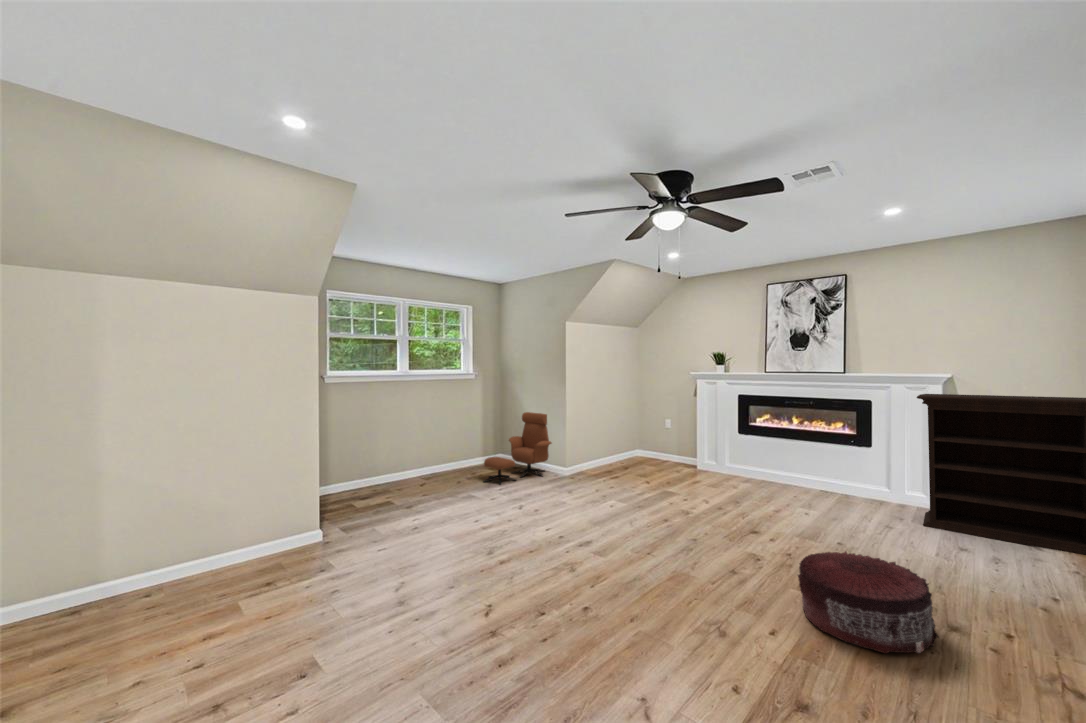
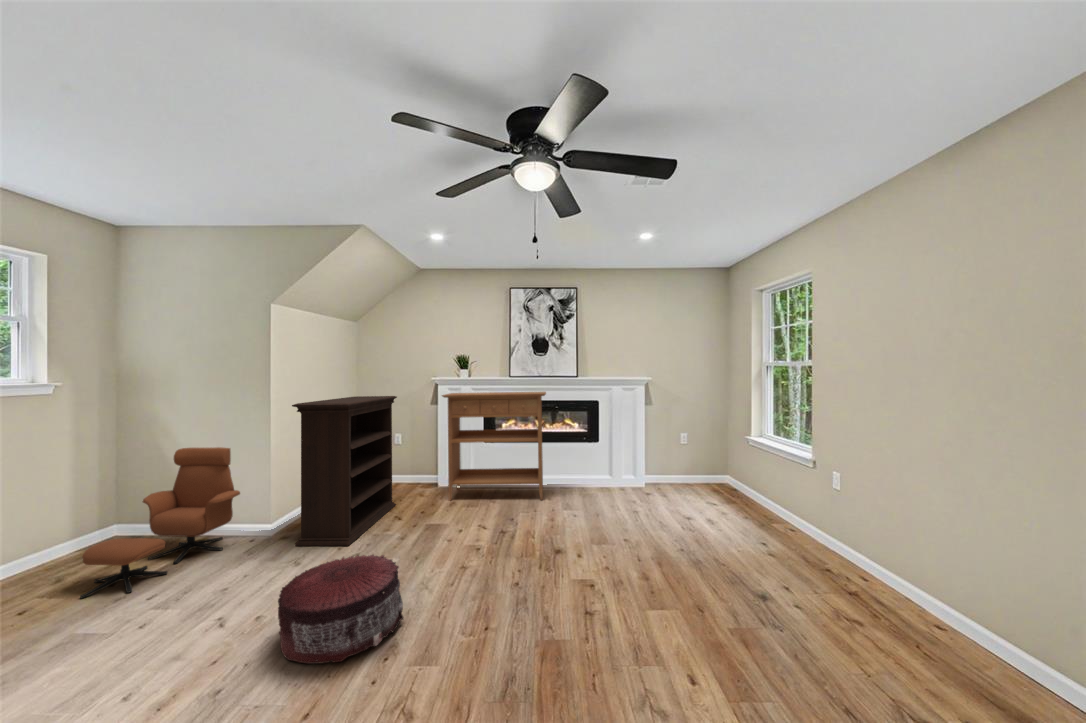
console table: none [690,386,802,494] -> present [442,392,546,501]
bookshelf: present [917,394,1086,555] -> present [292,396,397,546]
pouf: present [798,552,939,653] -> present [278,555,404,664]

